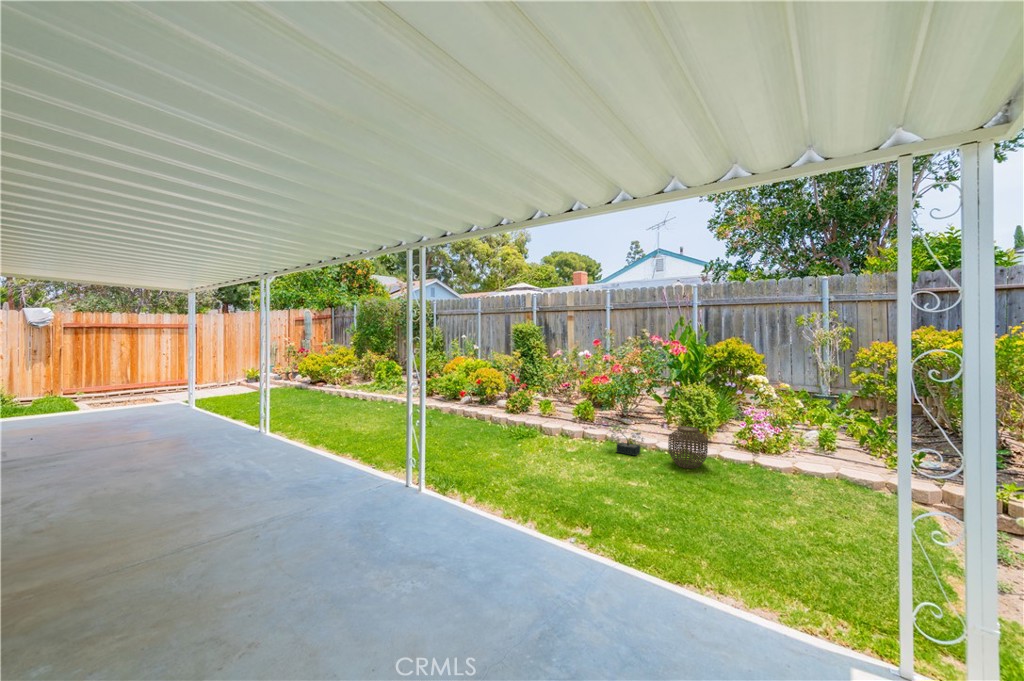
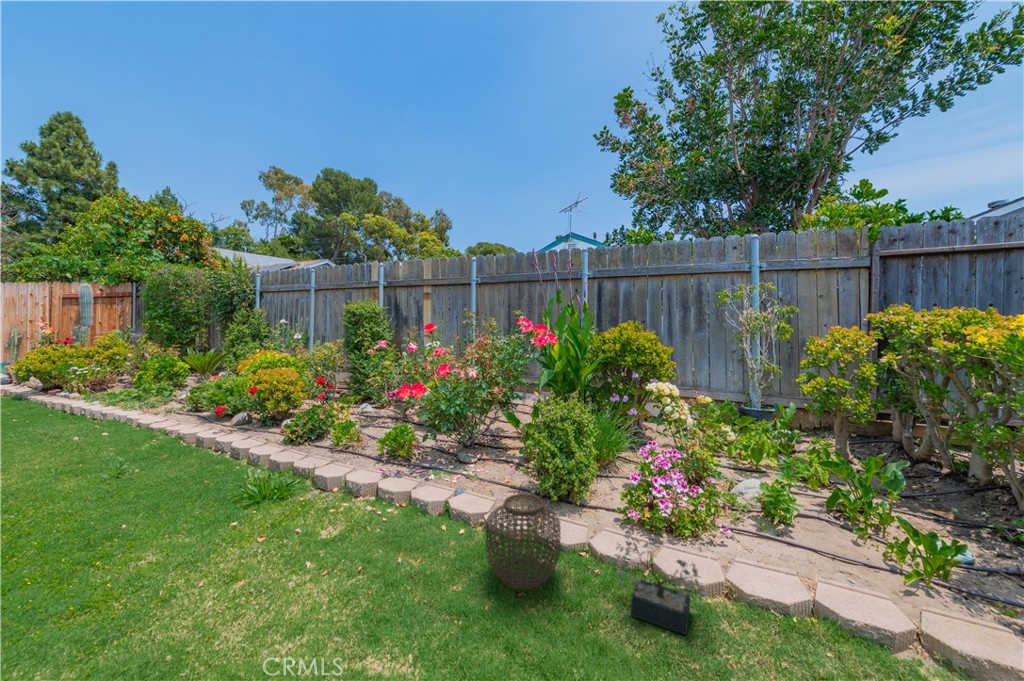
decorative plant: present [611,423,643,456] -> present [614,528,706,635]

